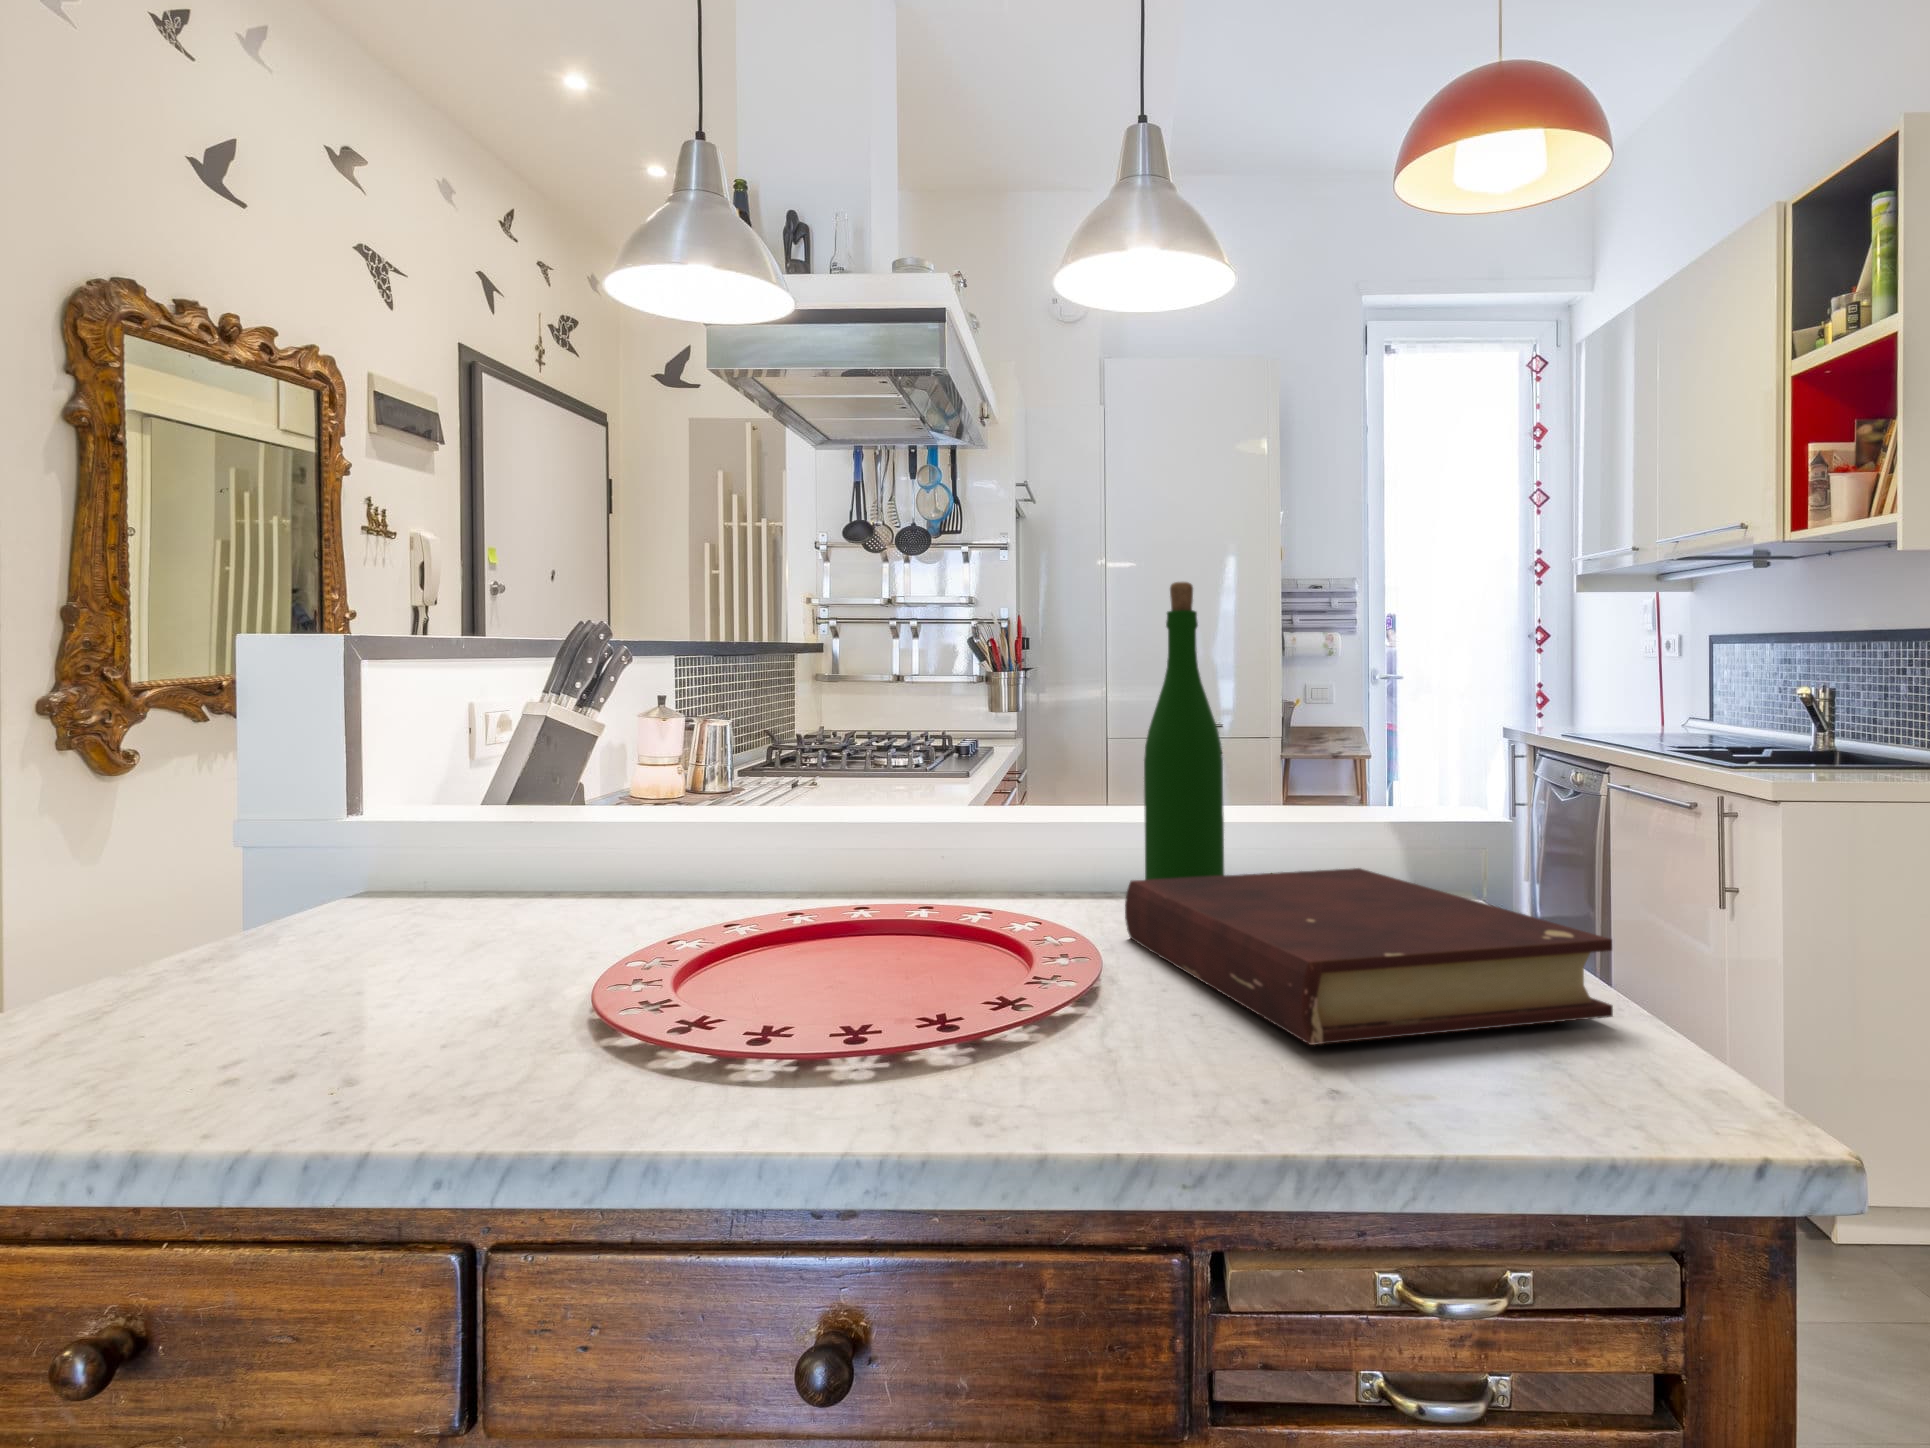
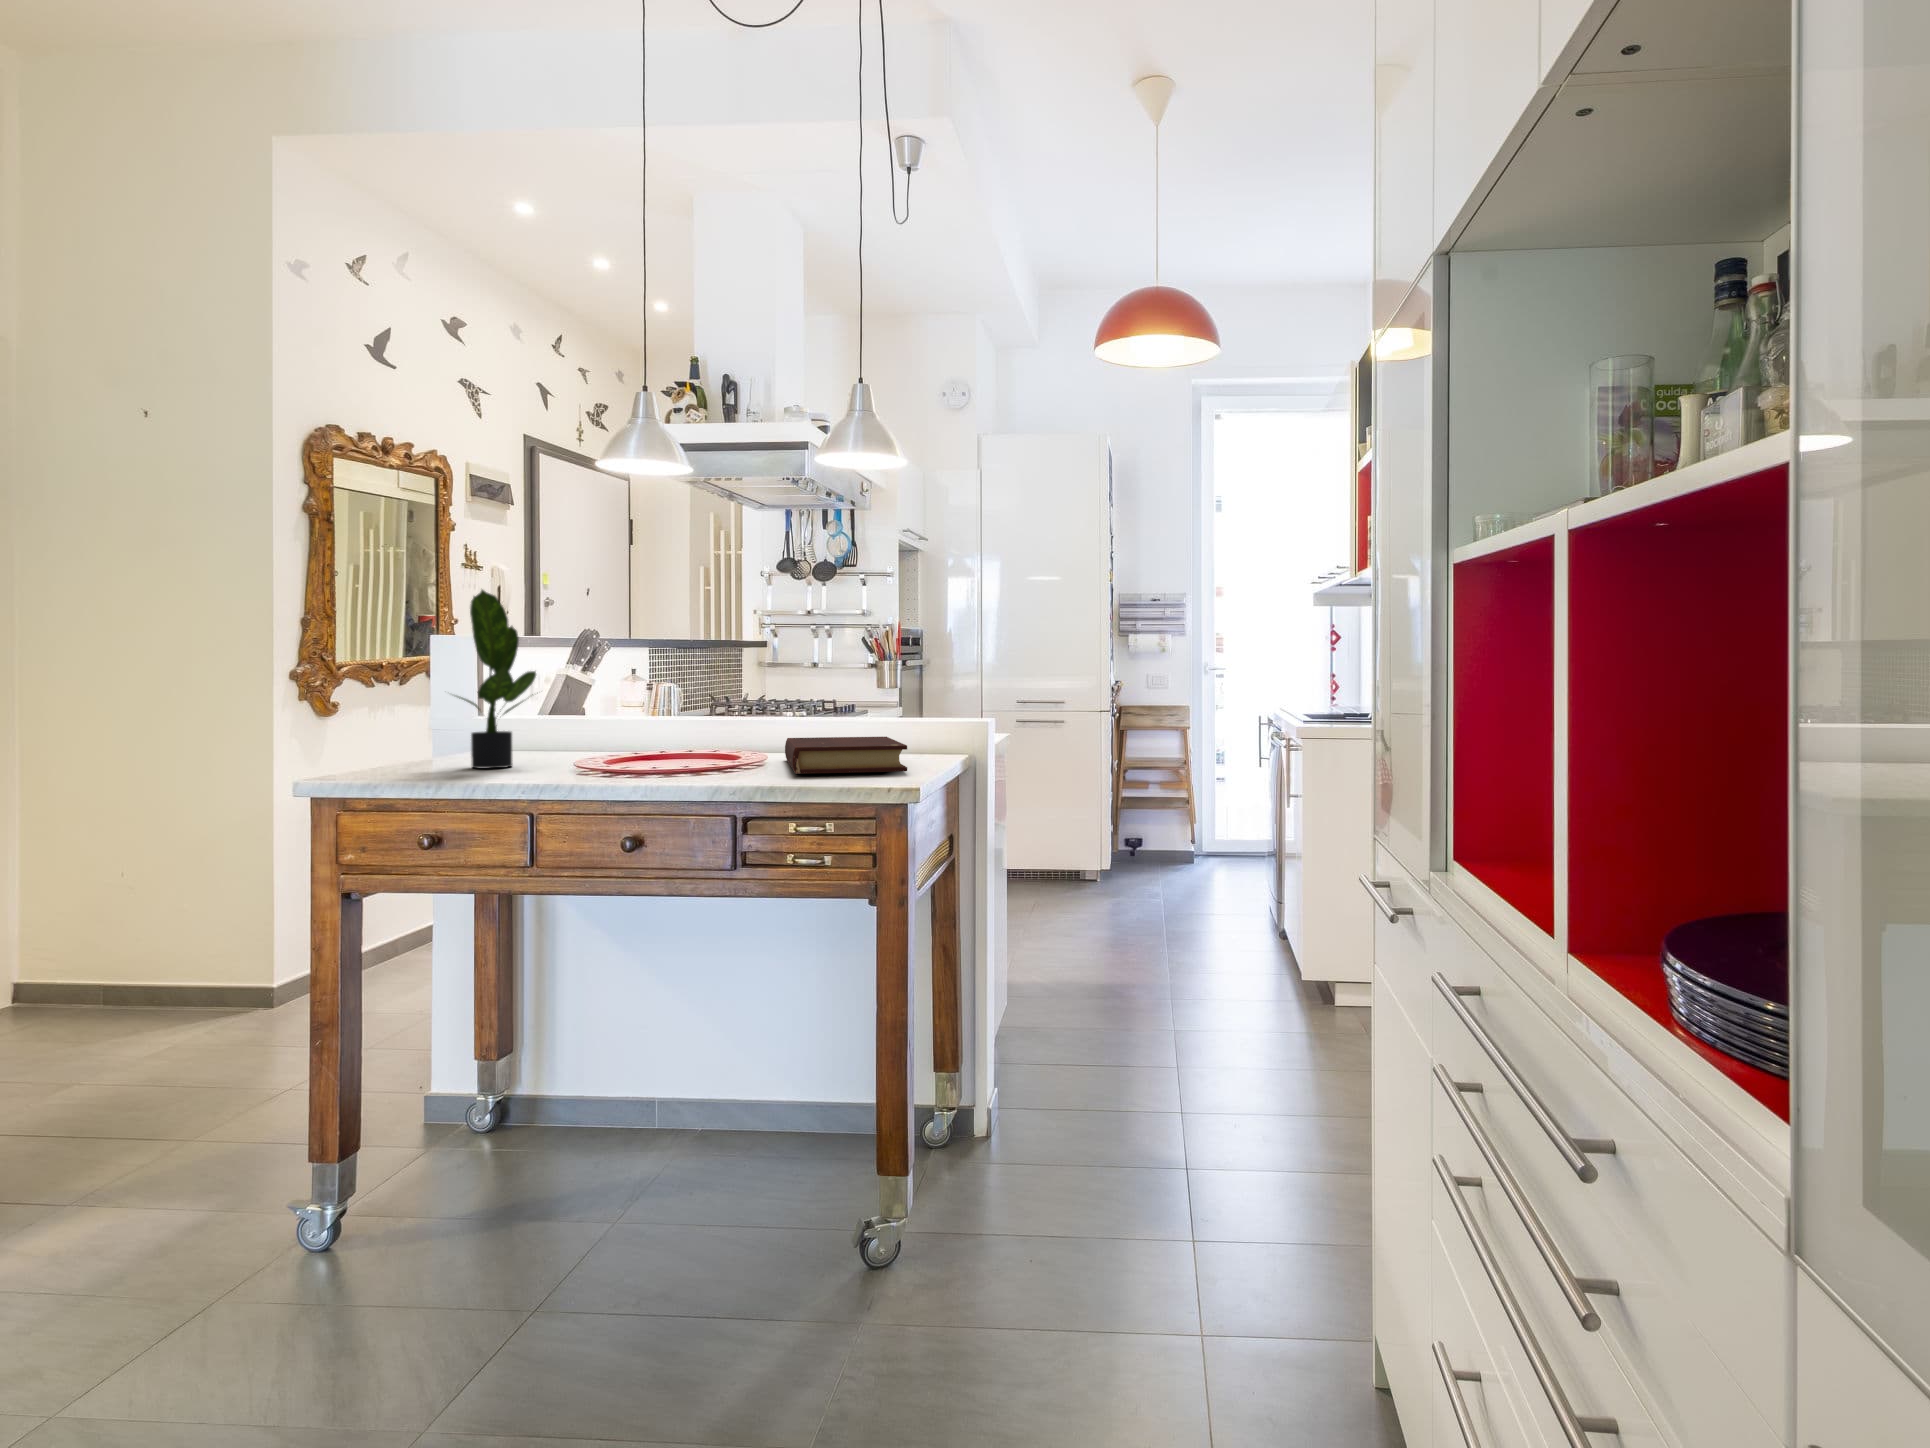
potted plant: none [204,472,516,1011] -> present [456,590,536,768]
wine bottle: present [1144,582,1224,880] -> none [814,619,848,753]

